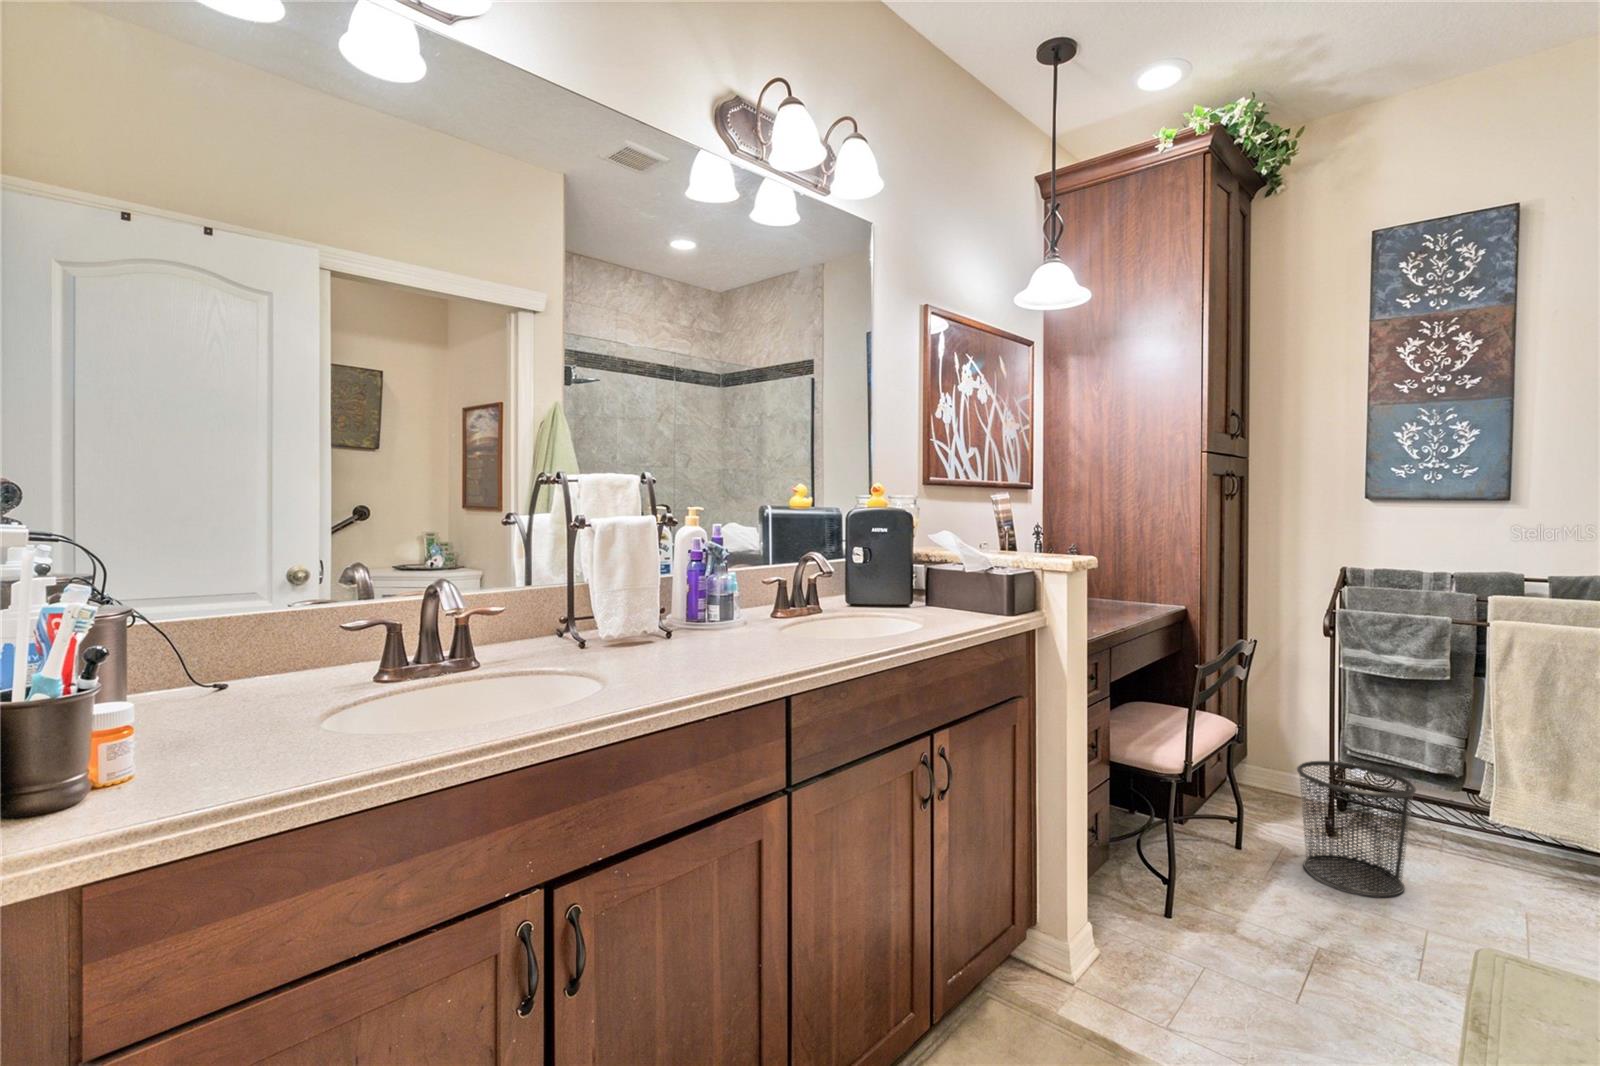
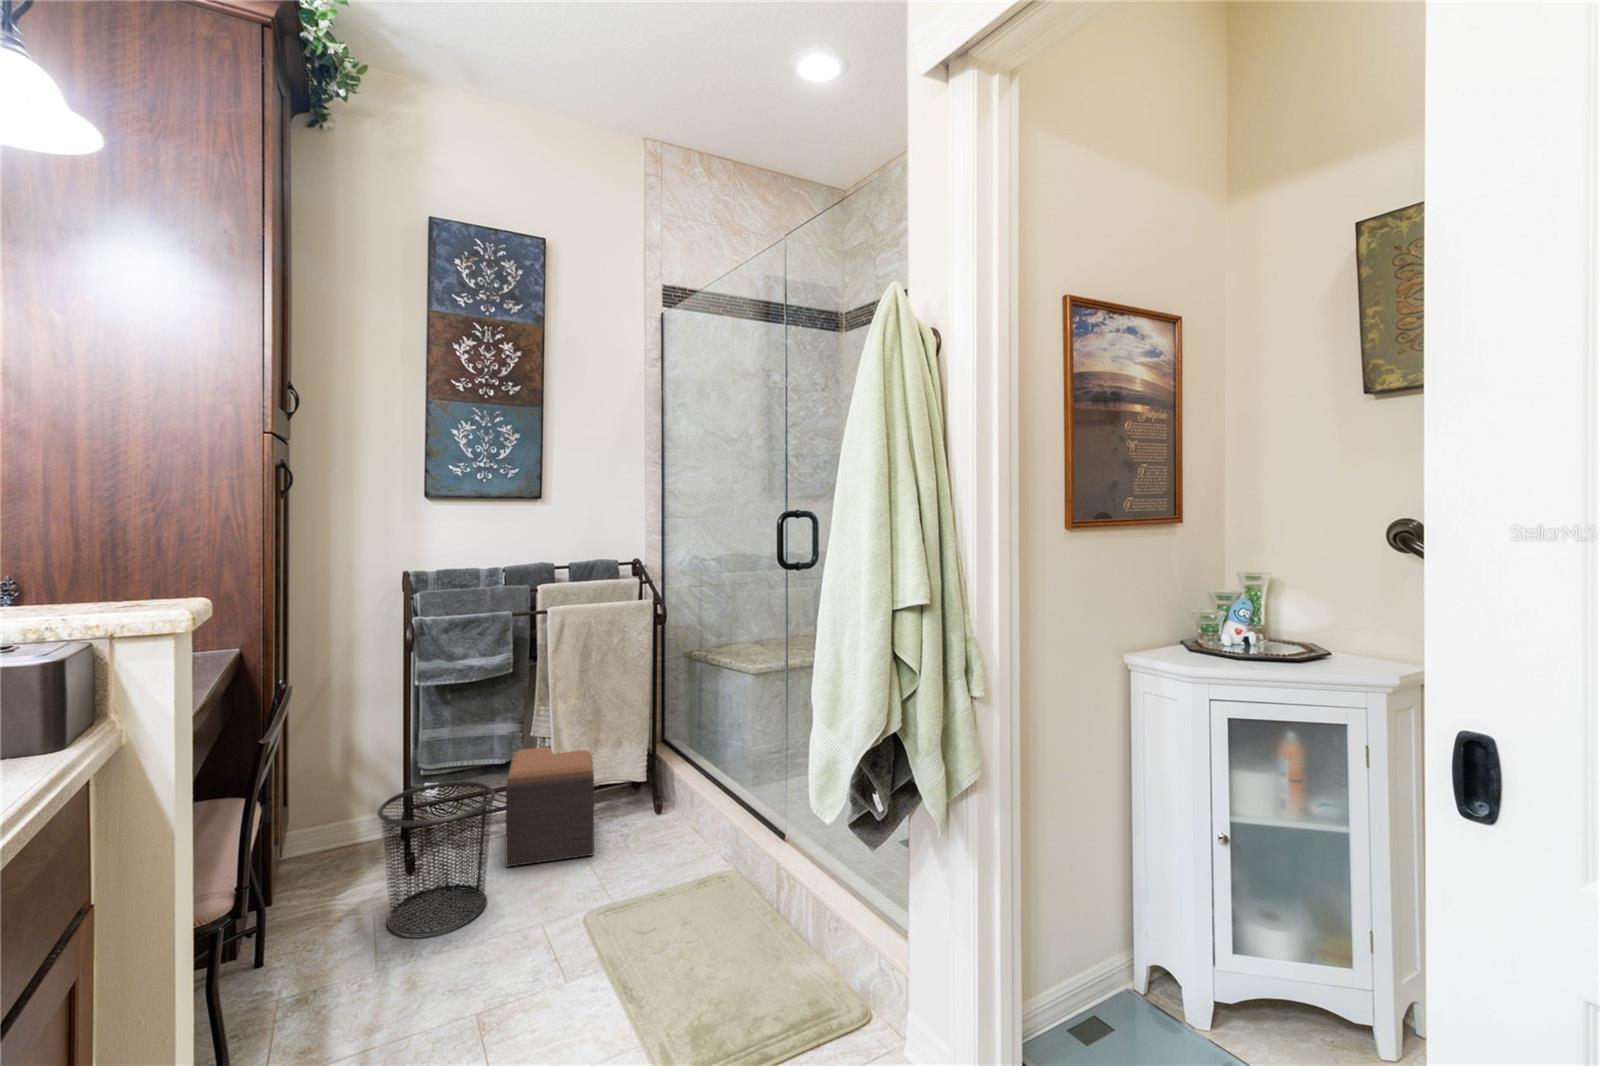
footstool: none [1435,767,1573,911] -> present [506,747,594,866]

